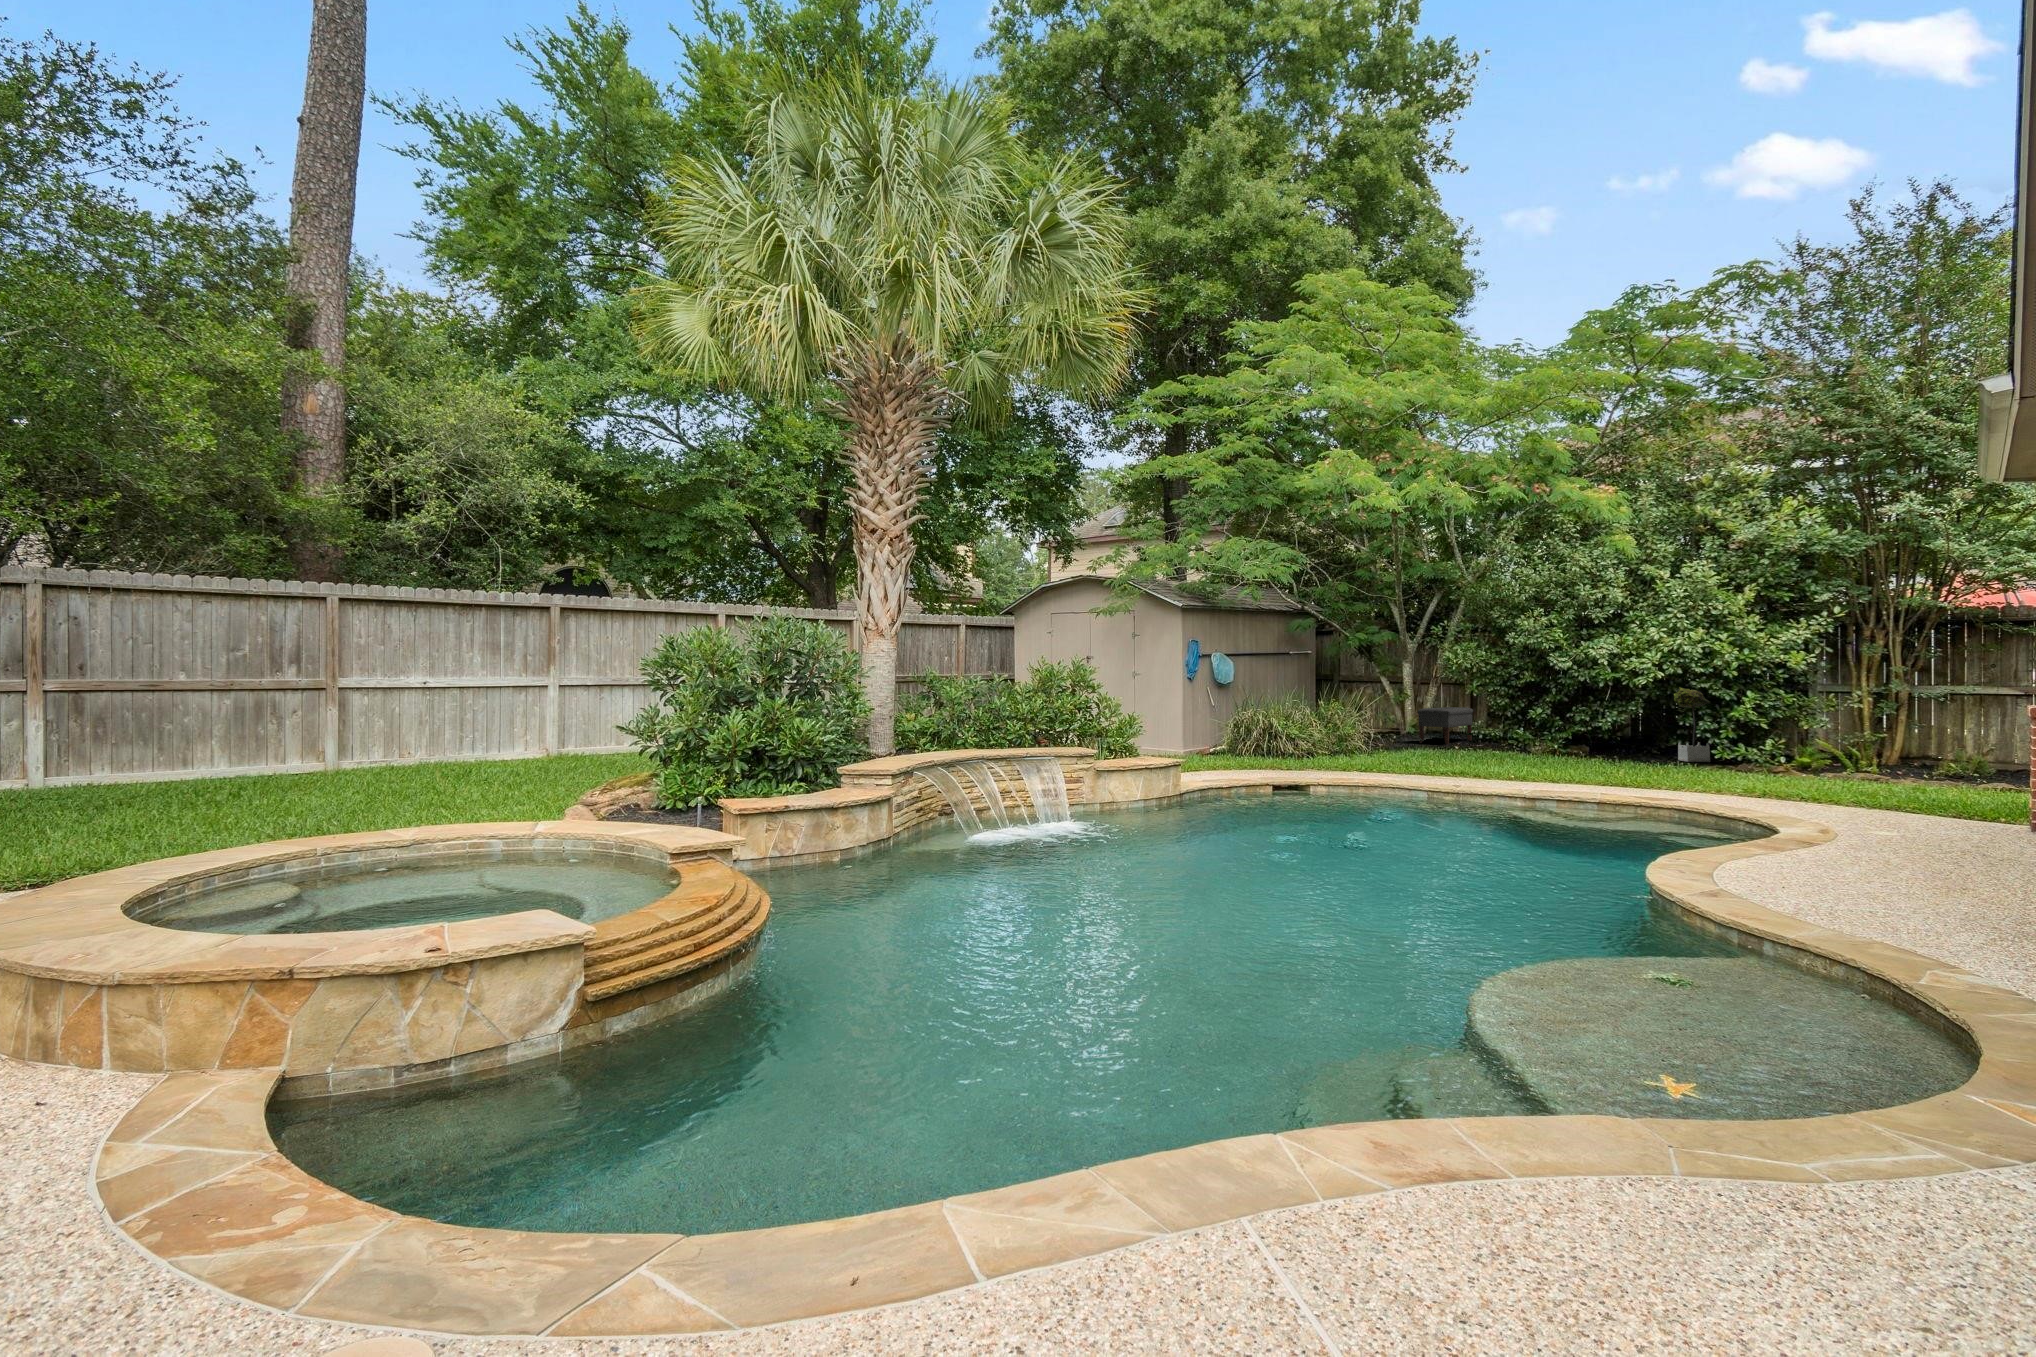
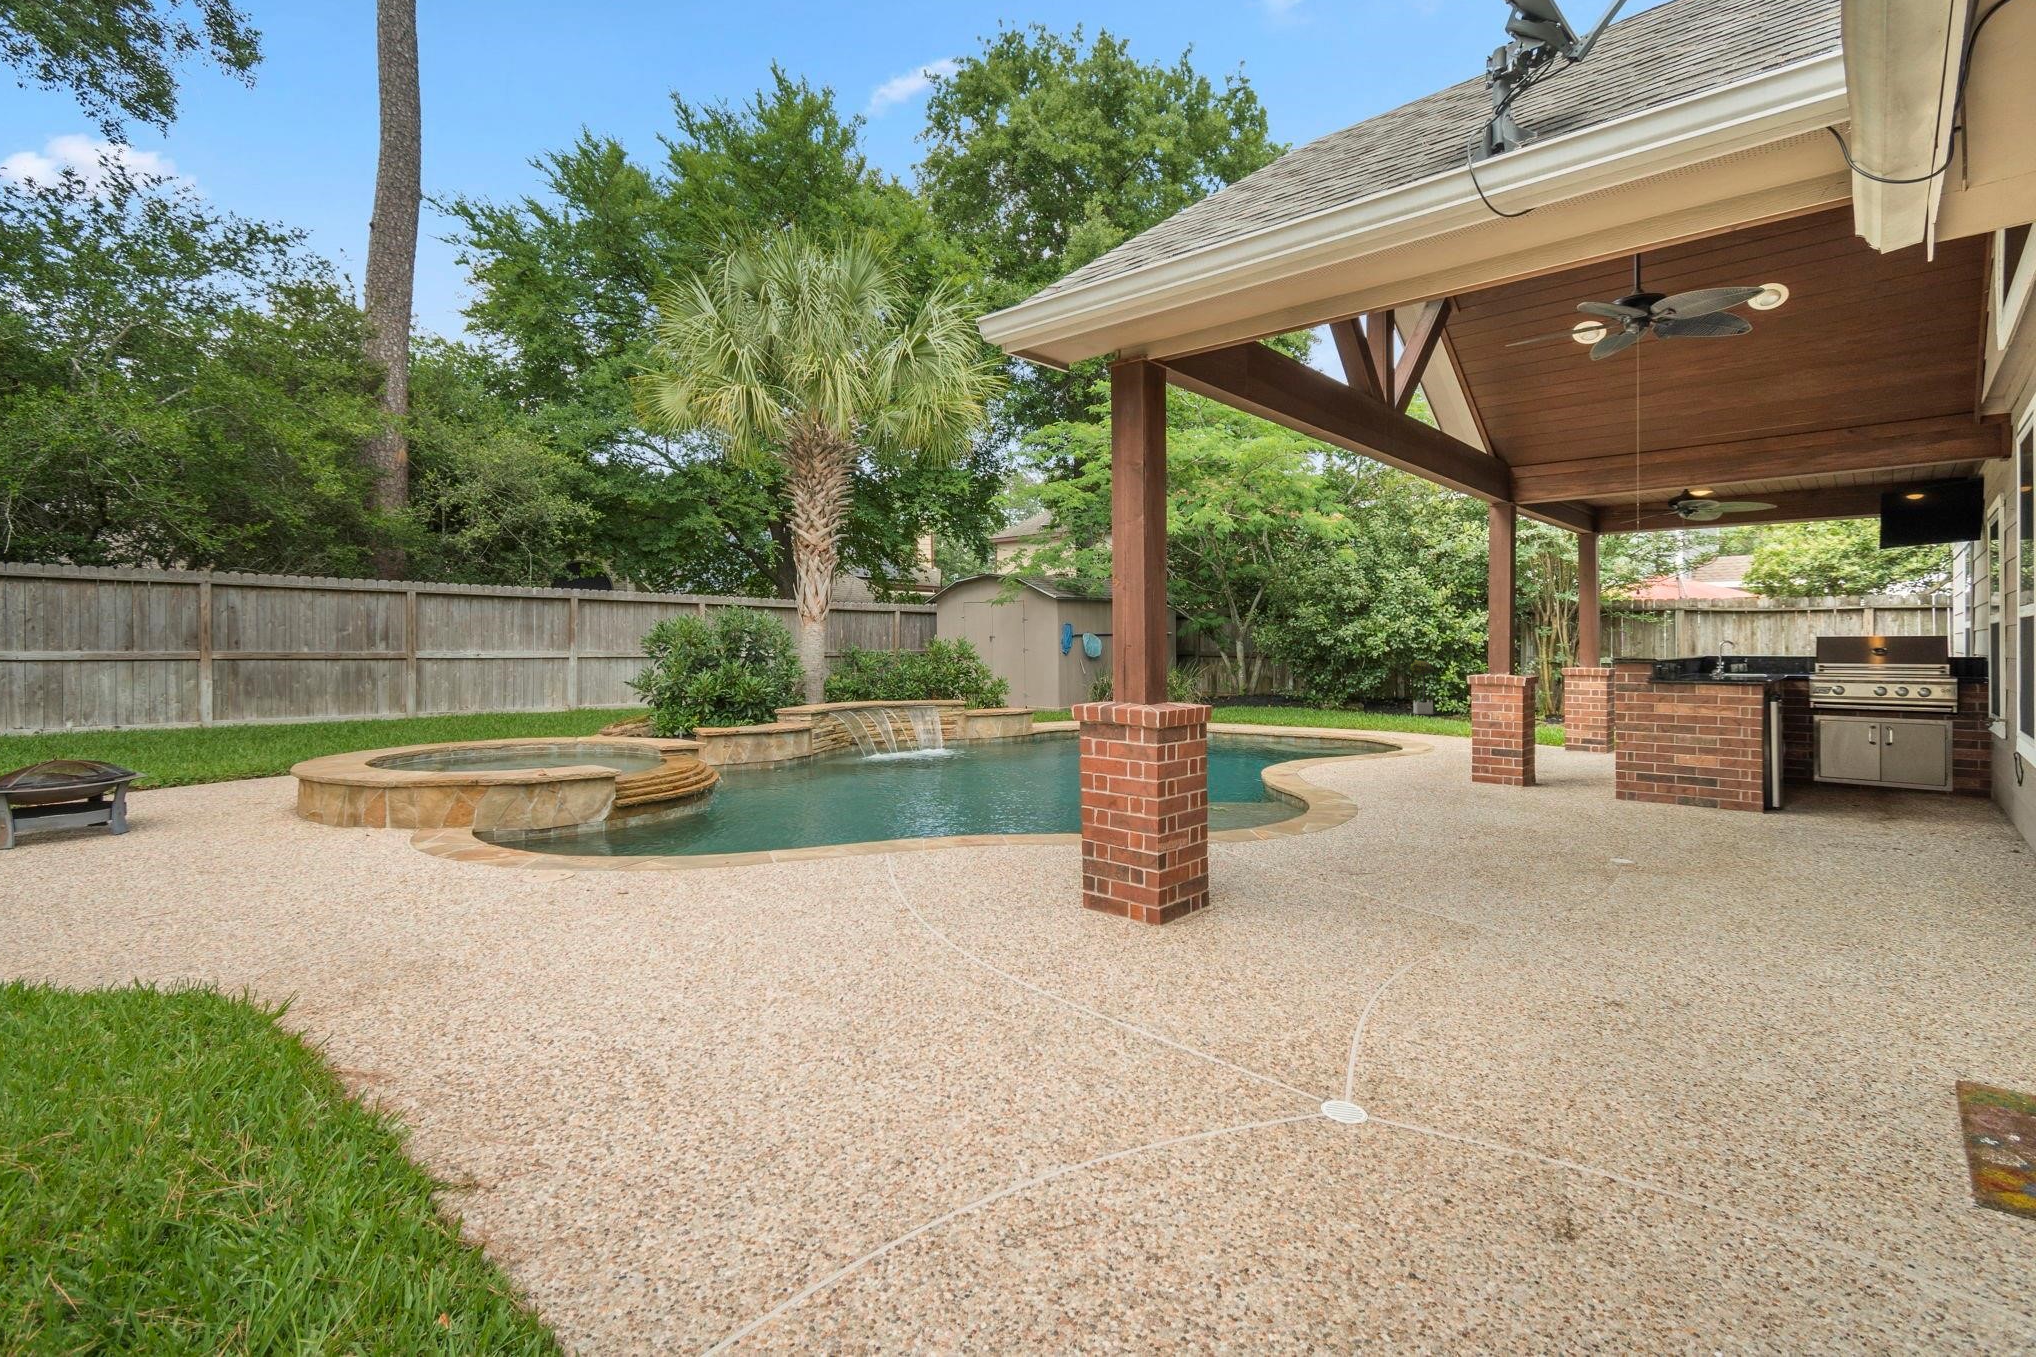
bench: present [1418,707,1473,744] -> none [1239,677,1285,704]

